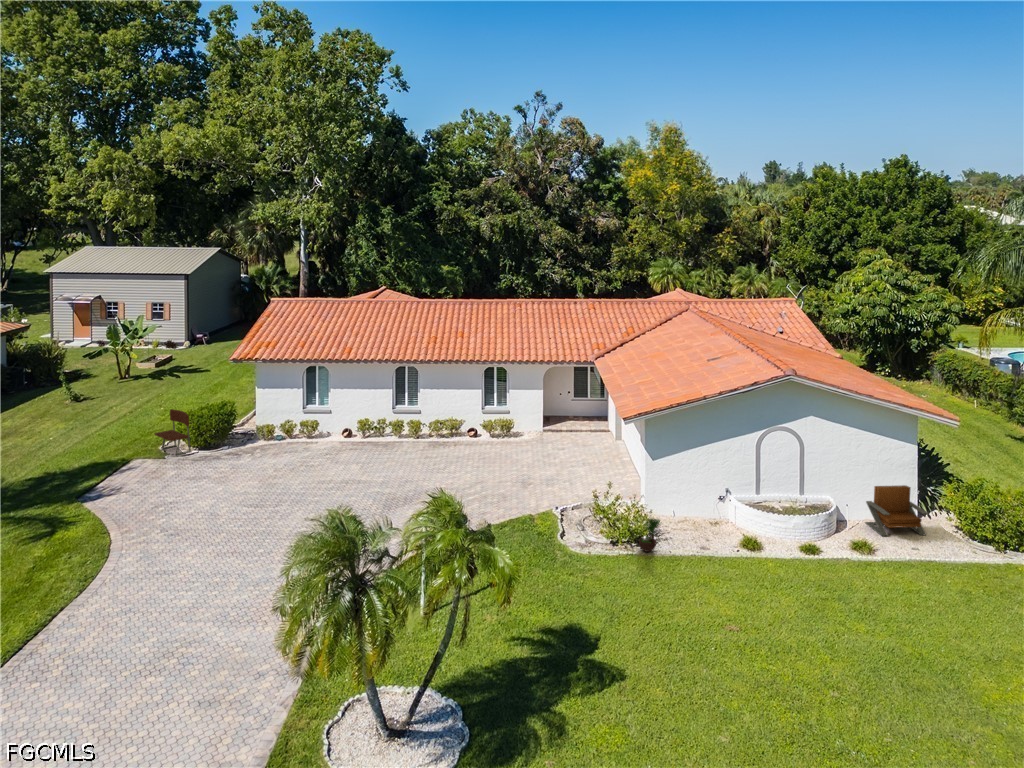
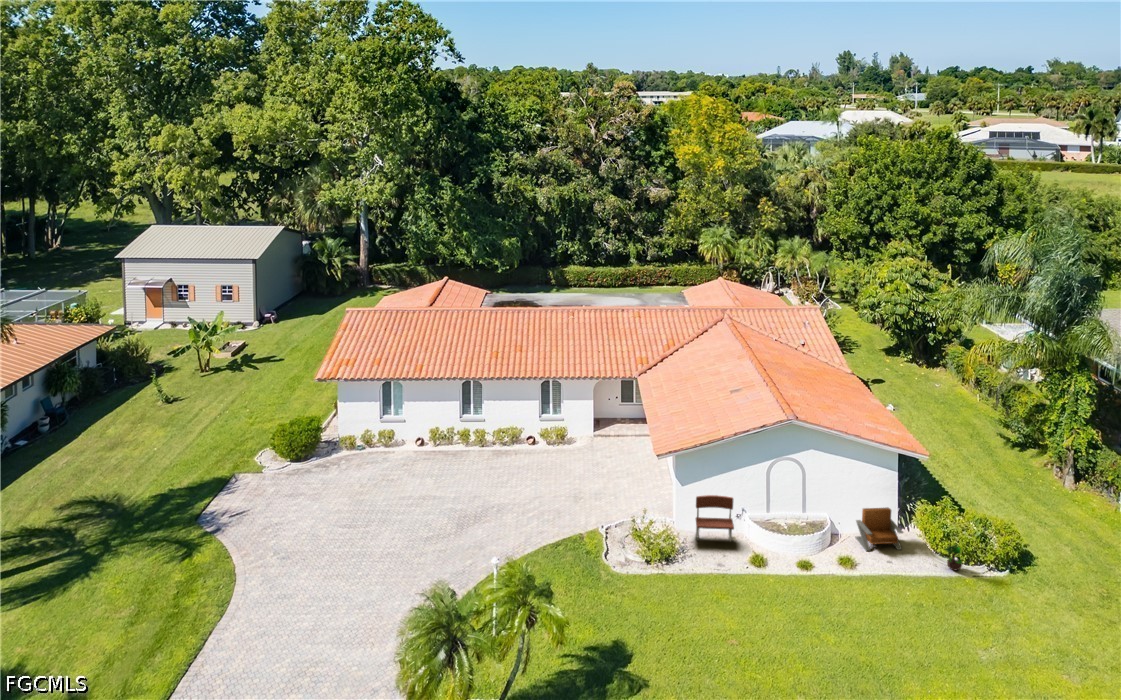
bench: present [155,409,191,455] -> present [696,495,734,541]
potted tree: present [639,518,660,552] -> present [945,544,962,570]

